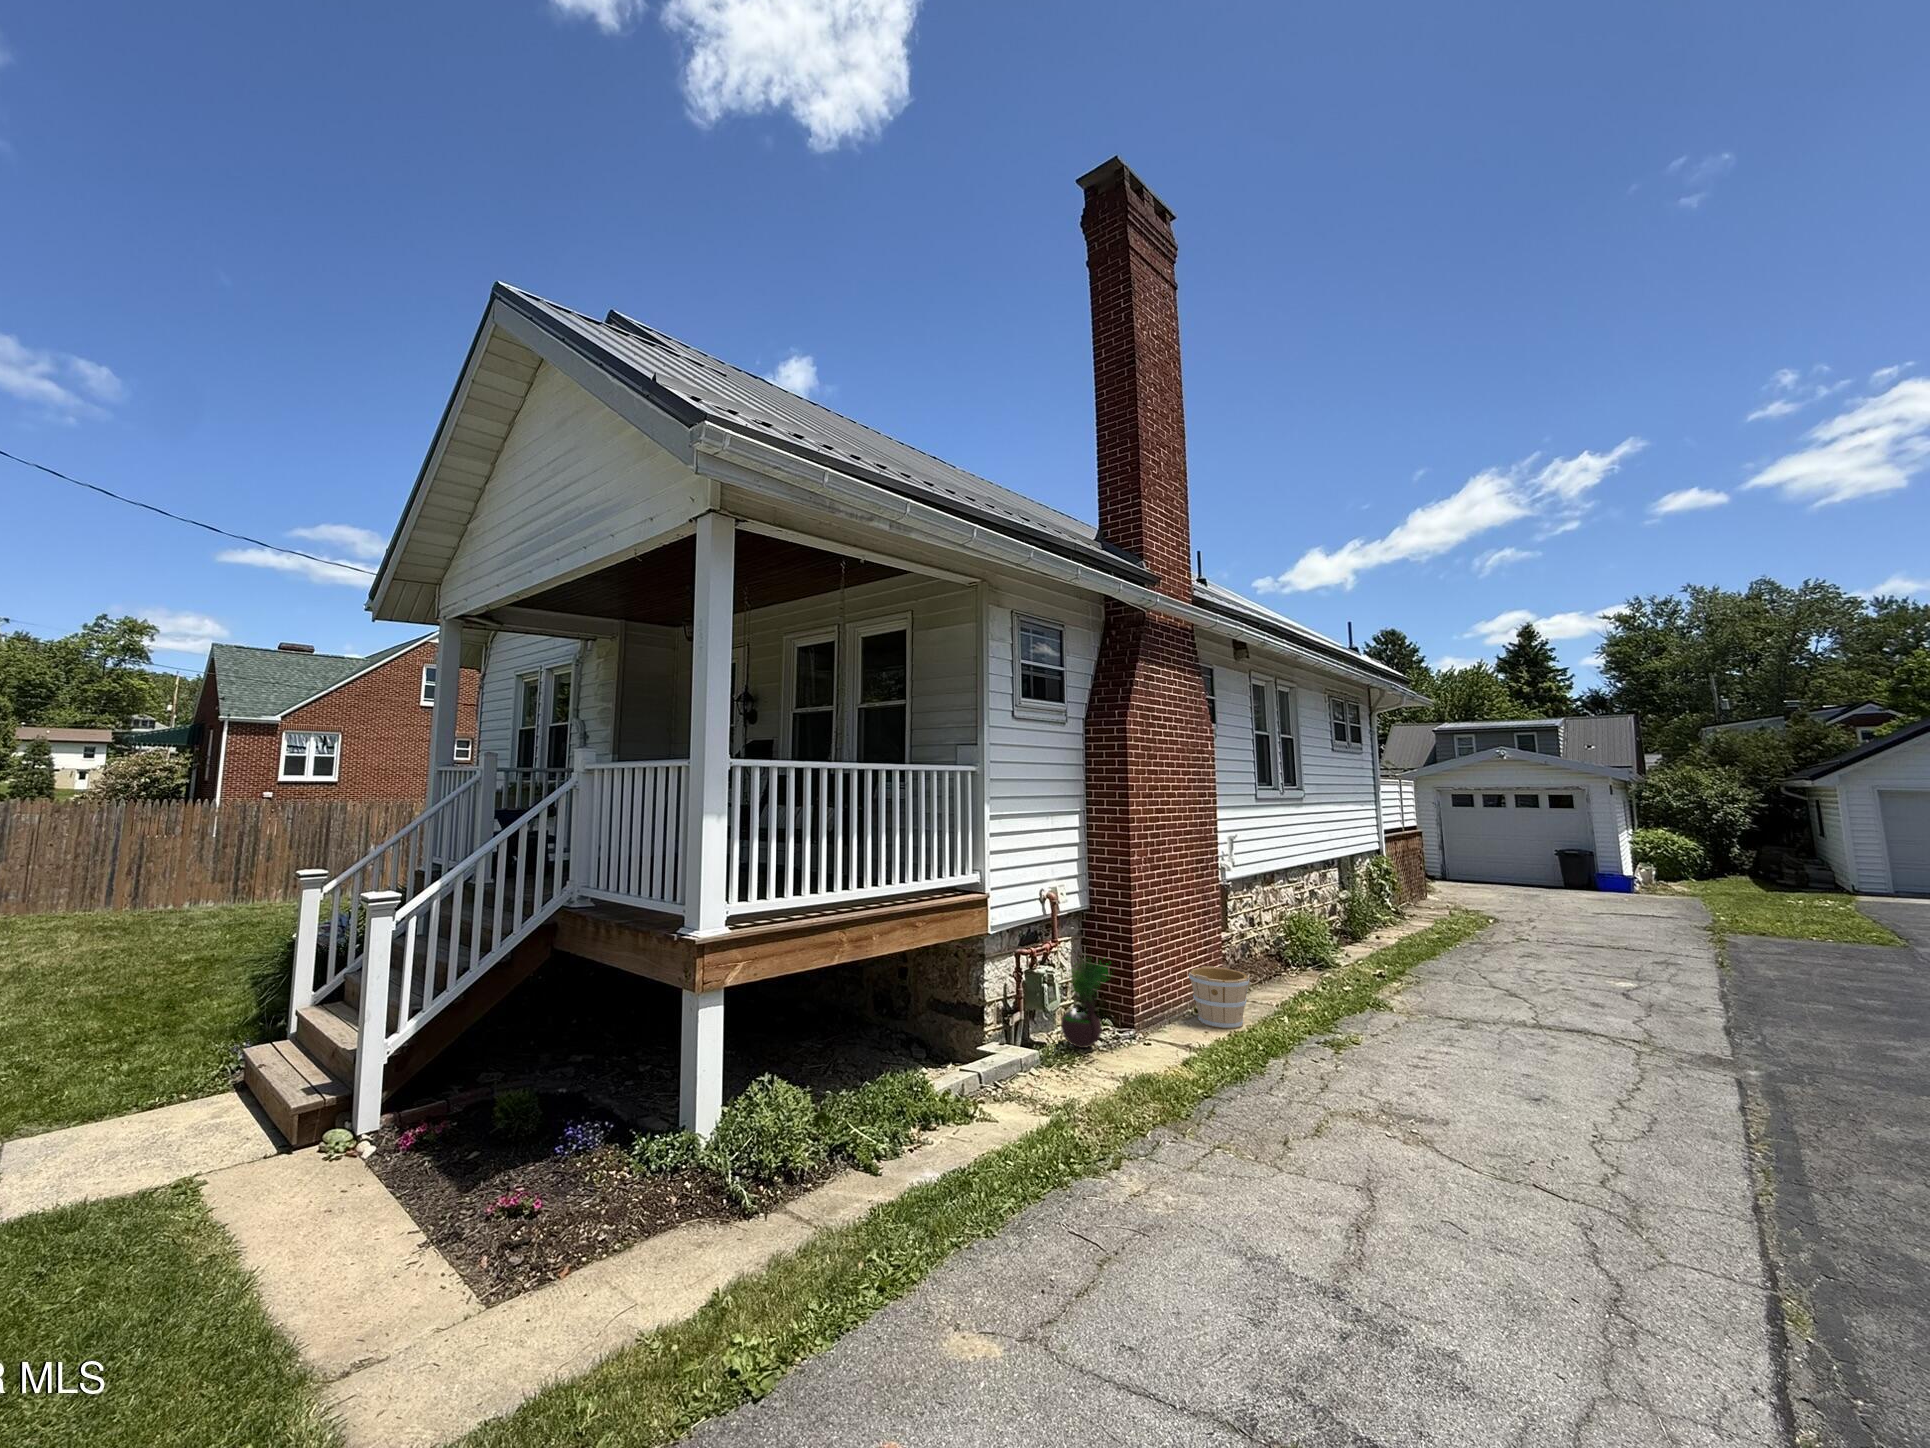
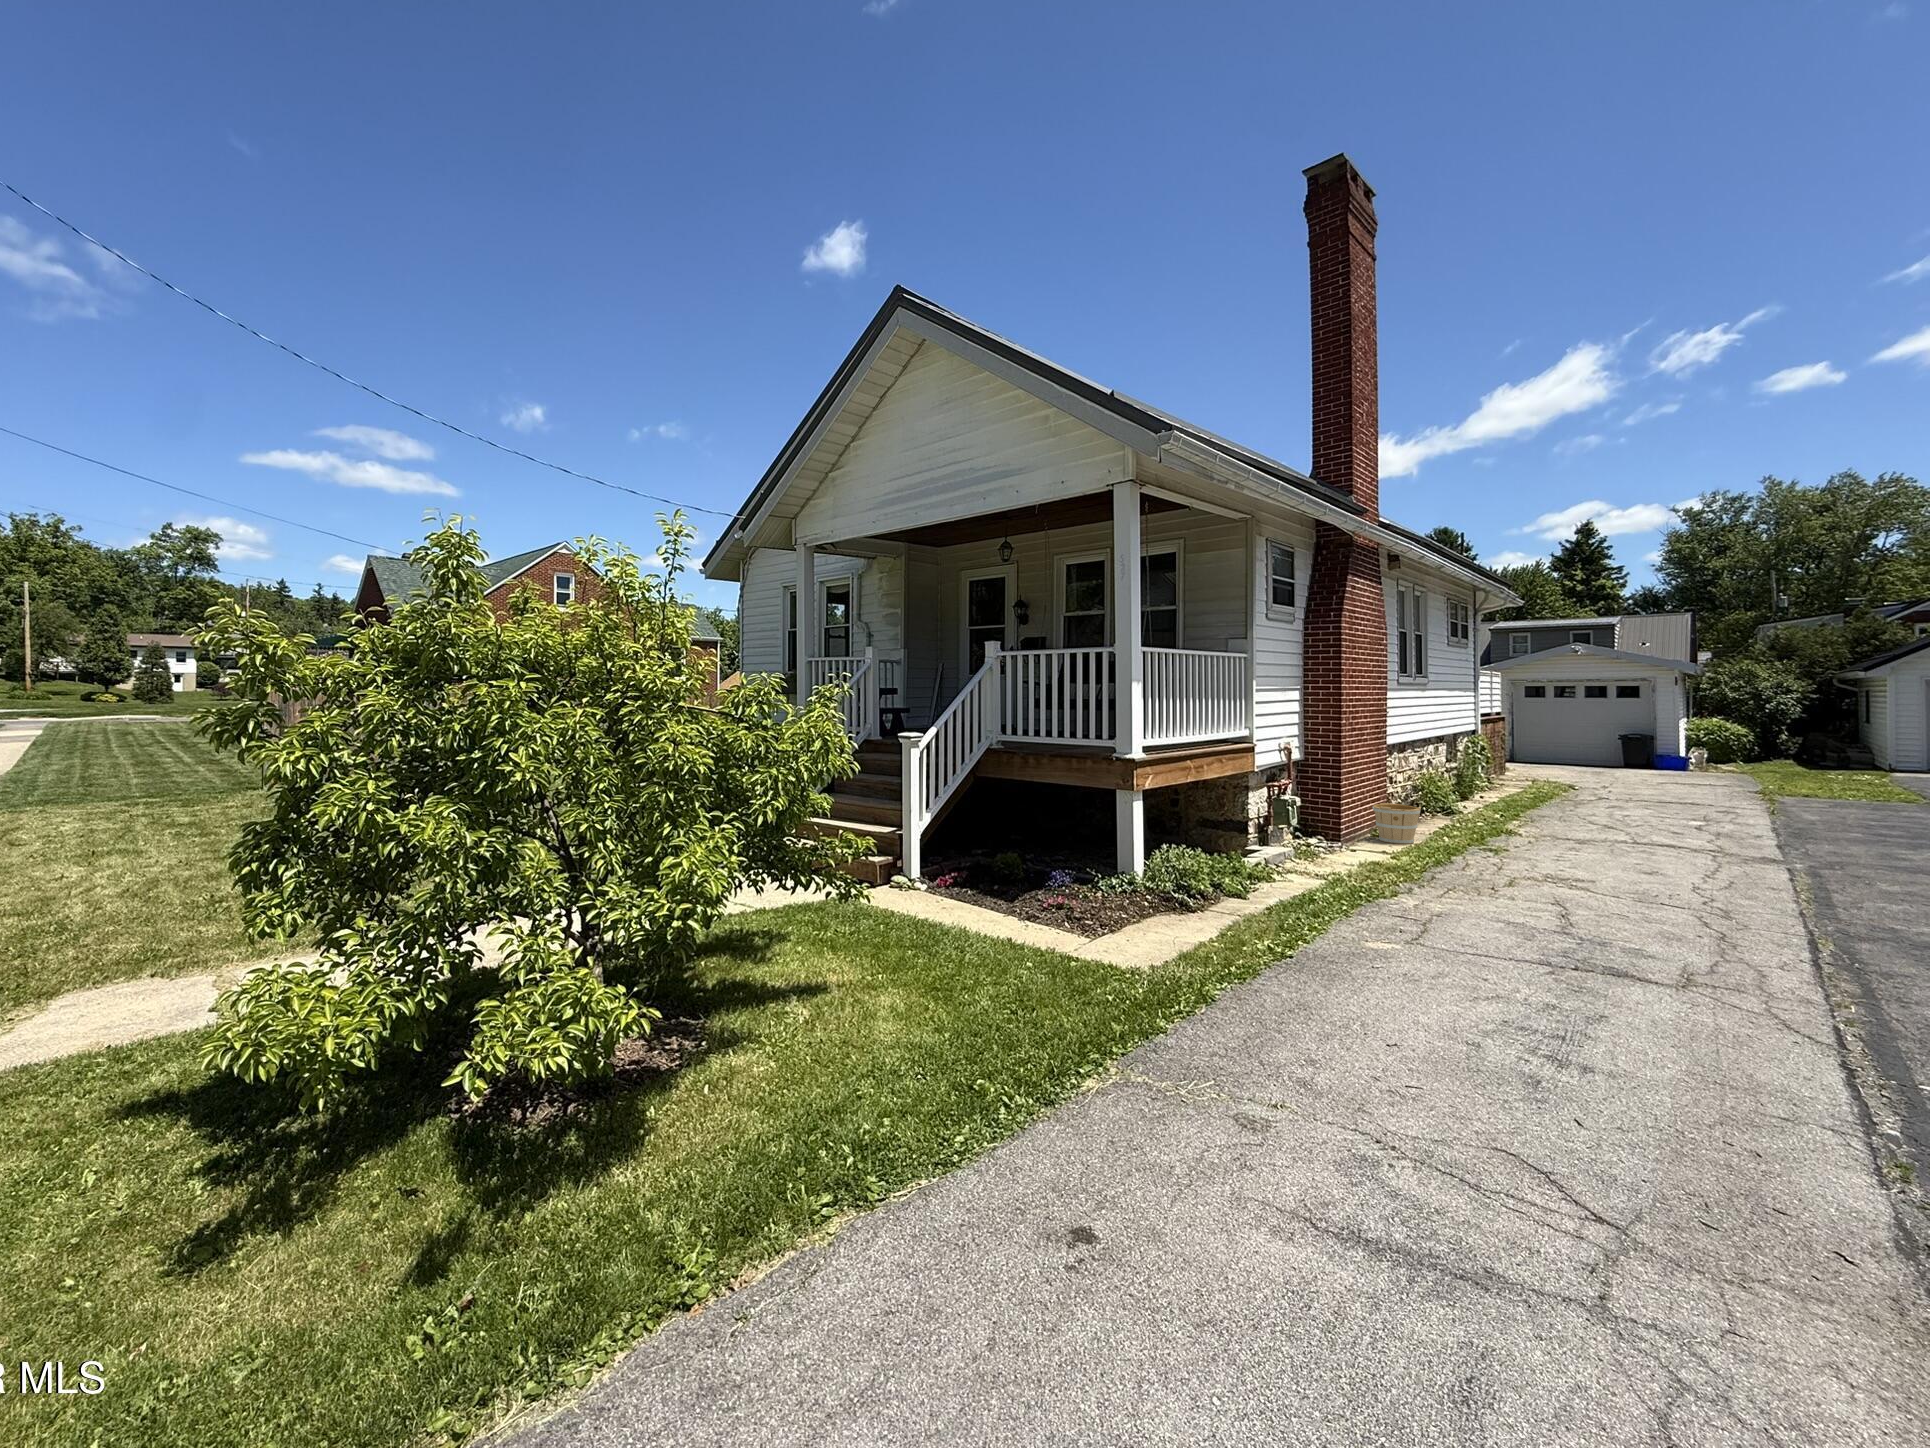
potted tree: present [1061,958,1108,1048] -> none [1293,786,1335,852]

